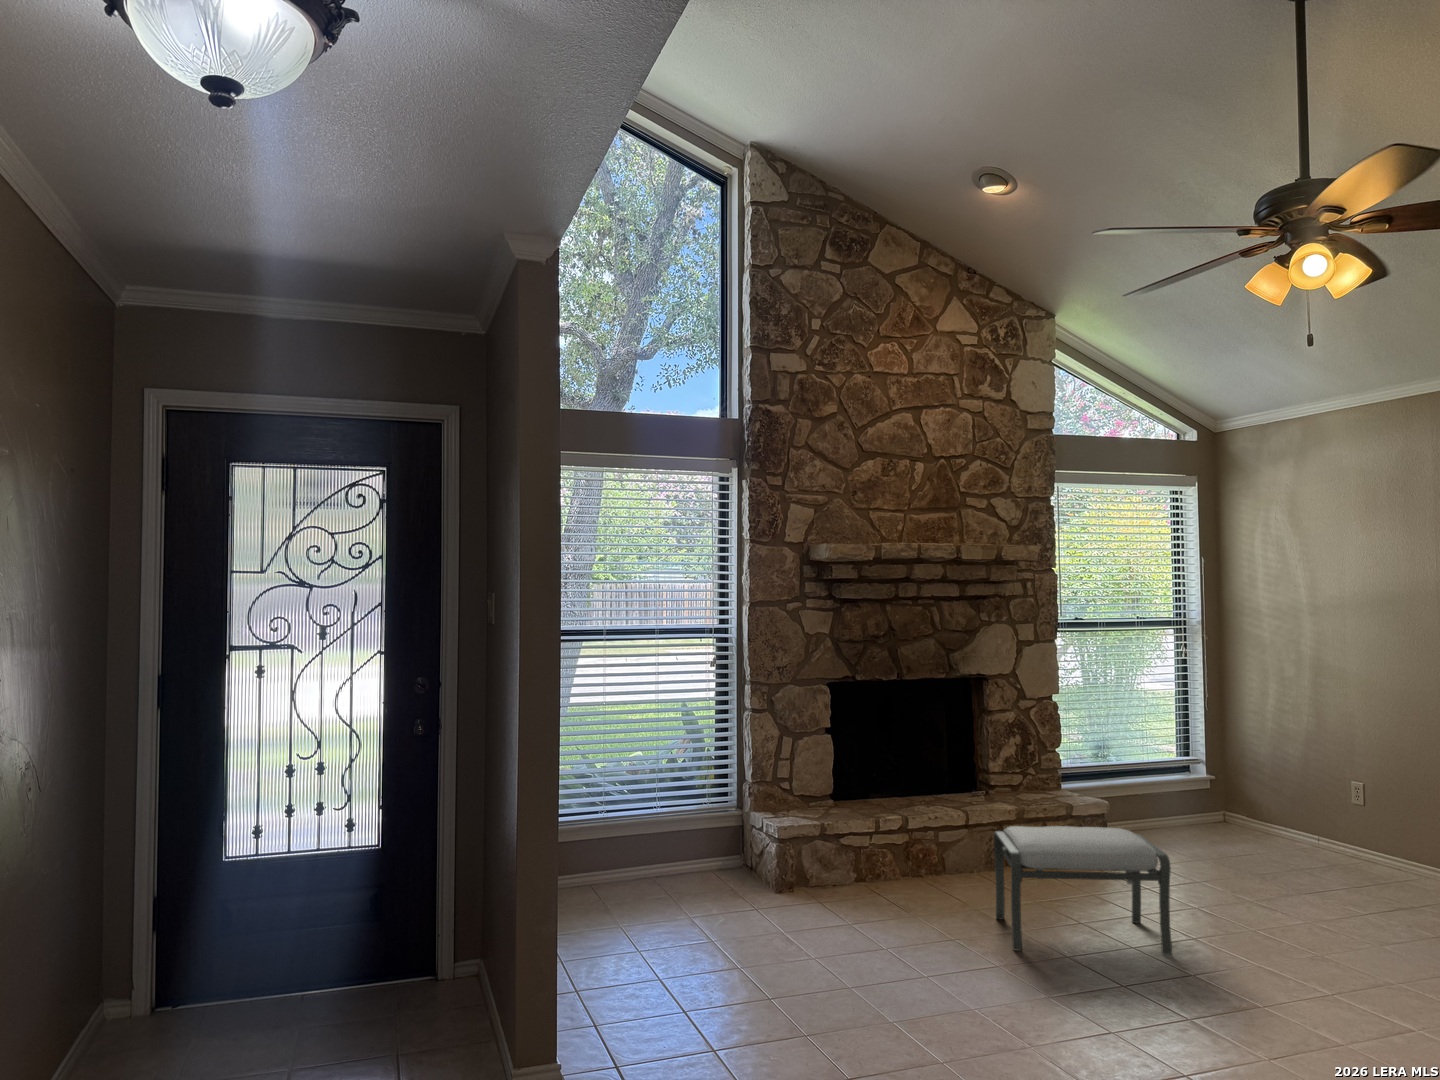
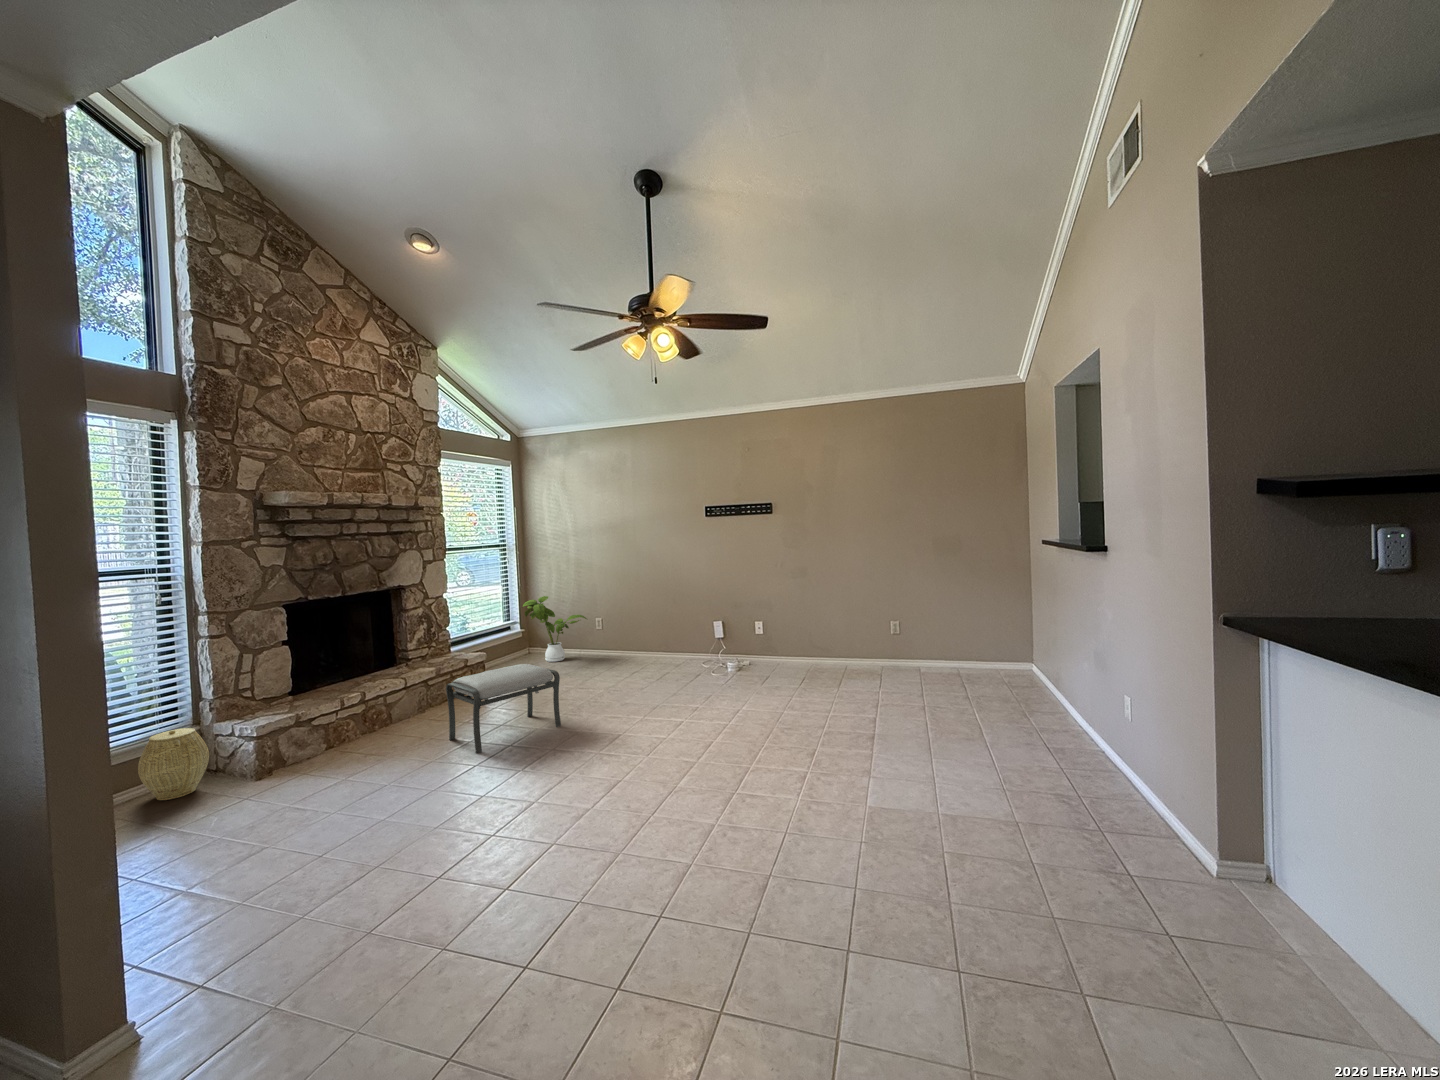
house plant: none [1197,718,1331,844] -> present [523,596,587,662]
woven basket: none [683,810,740,886] -> present [138,728,209,800]

